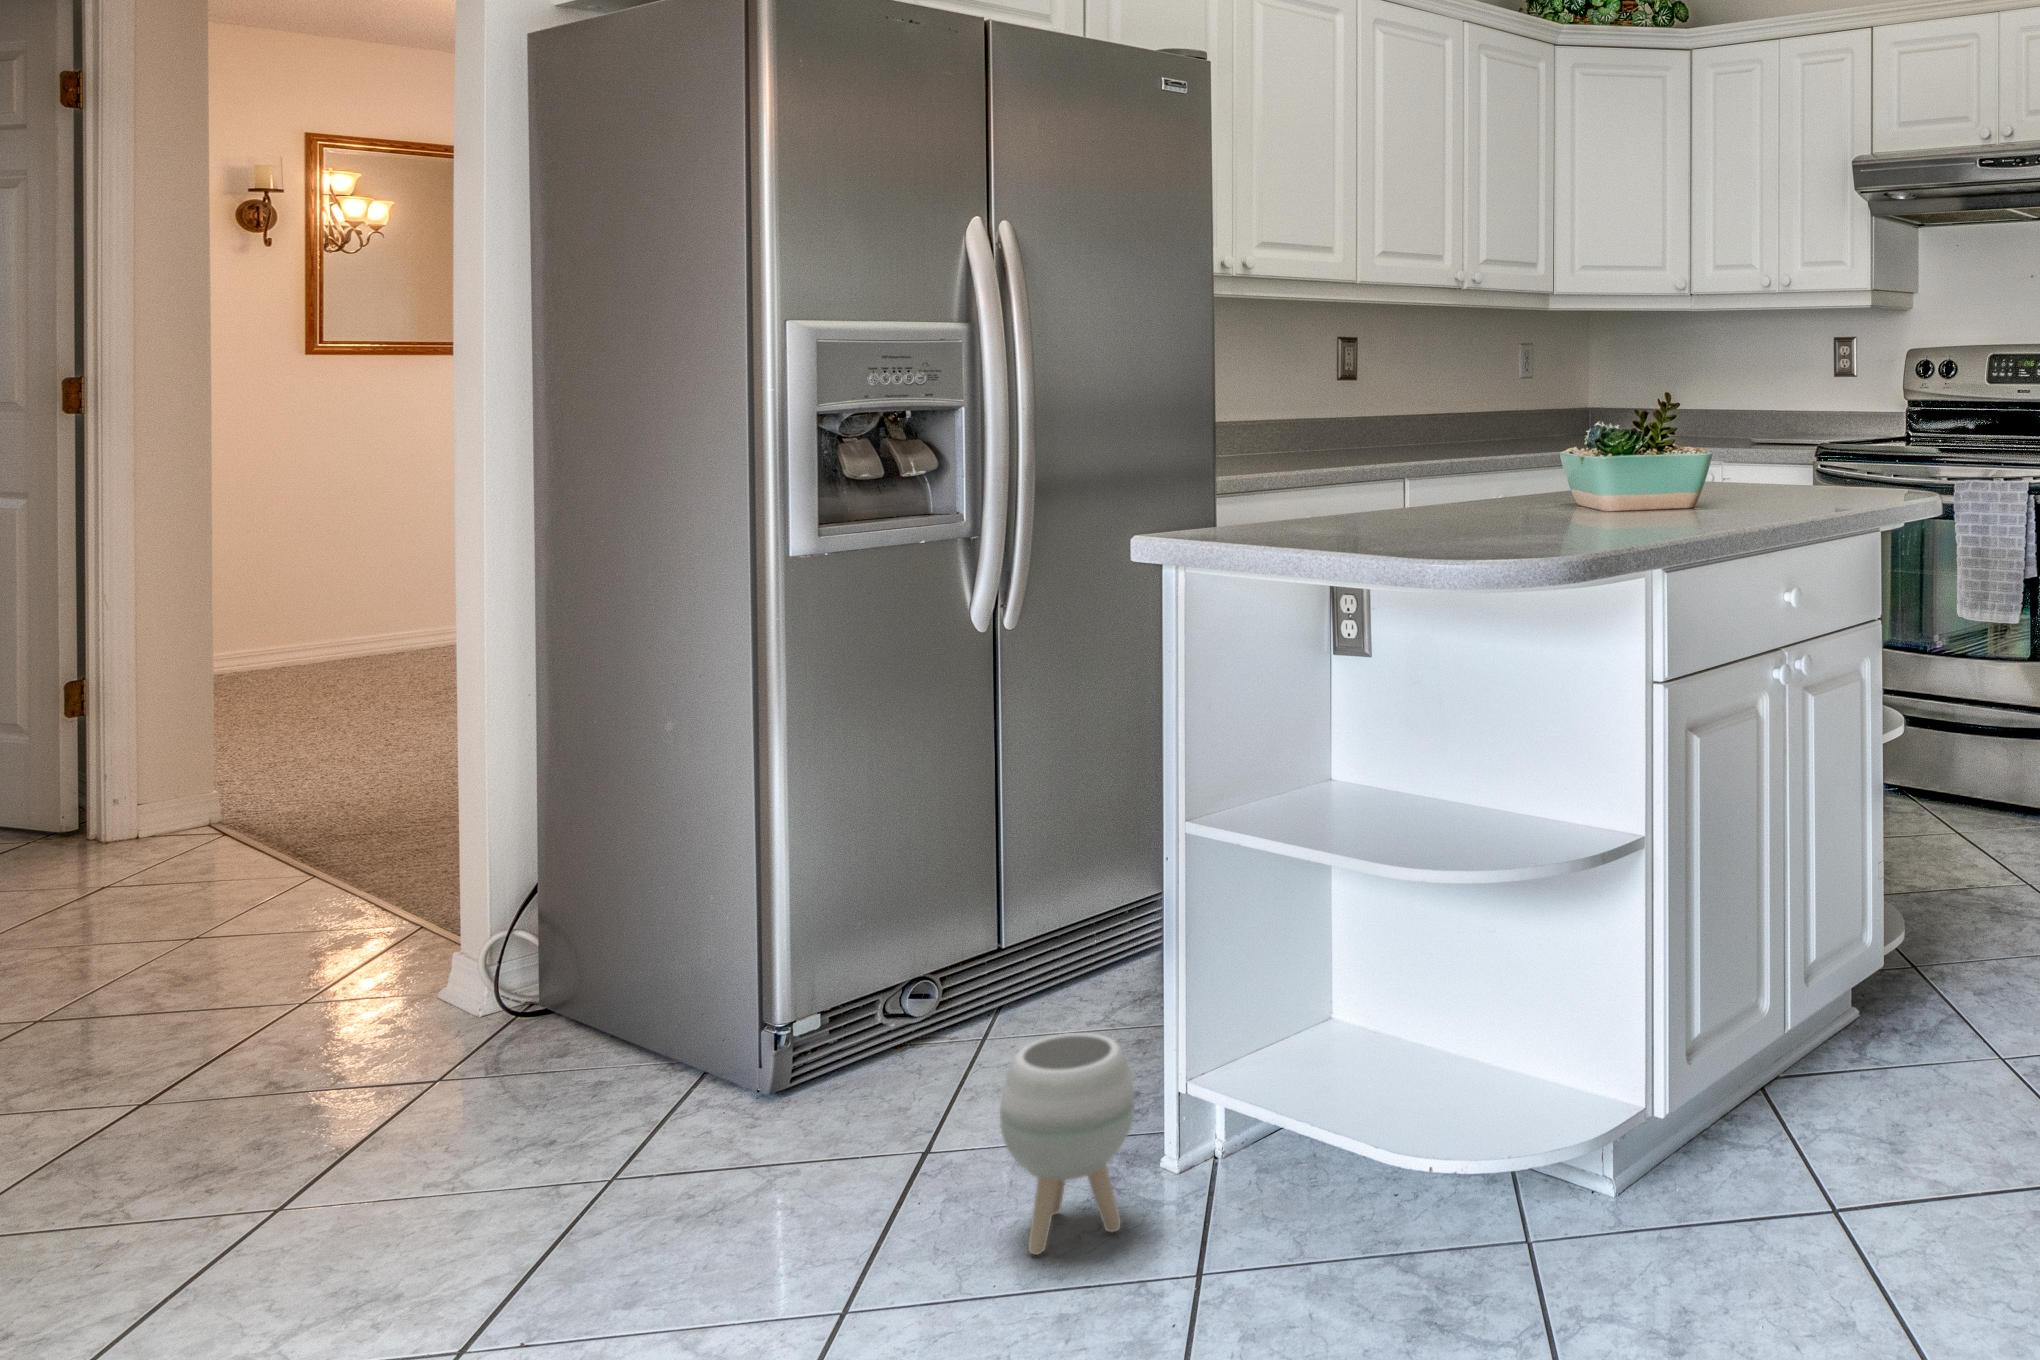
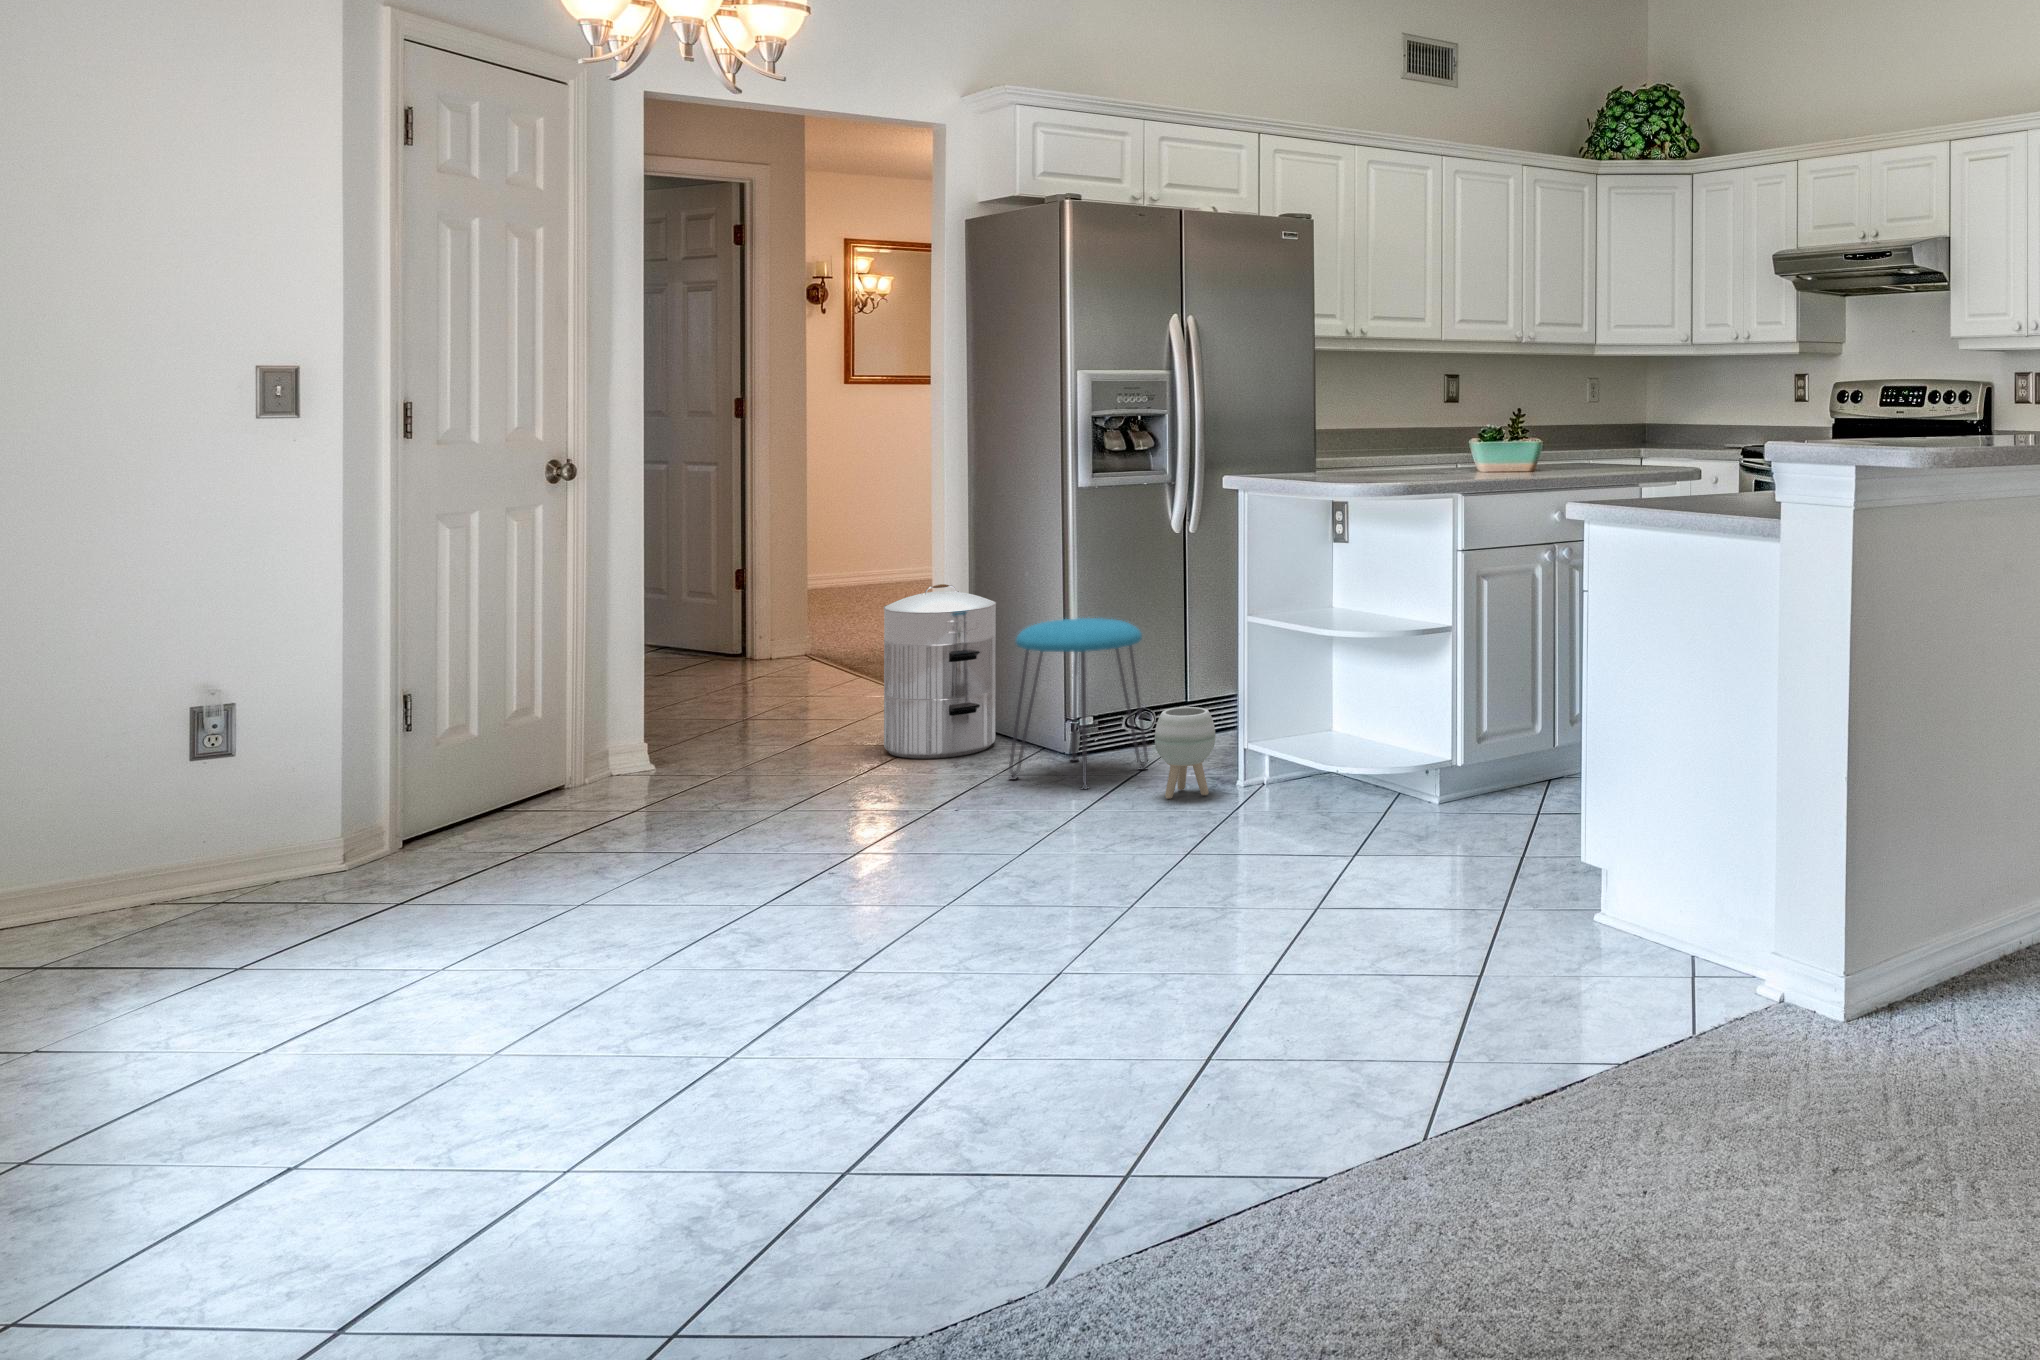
waste bin: none [342,757,601,1142] -> present [884,584,996,759]
stool: none [643,828,952,1233] -> present [1009,618,1148,790]

